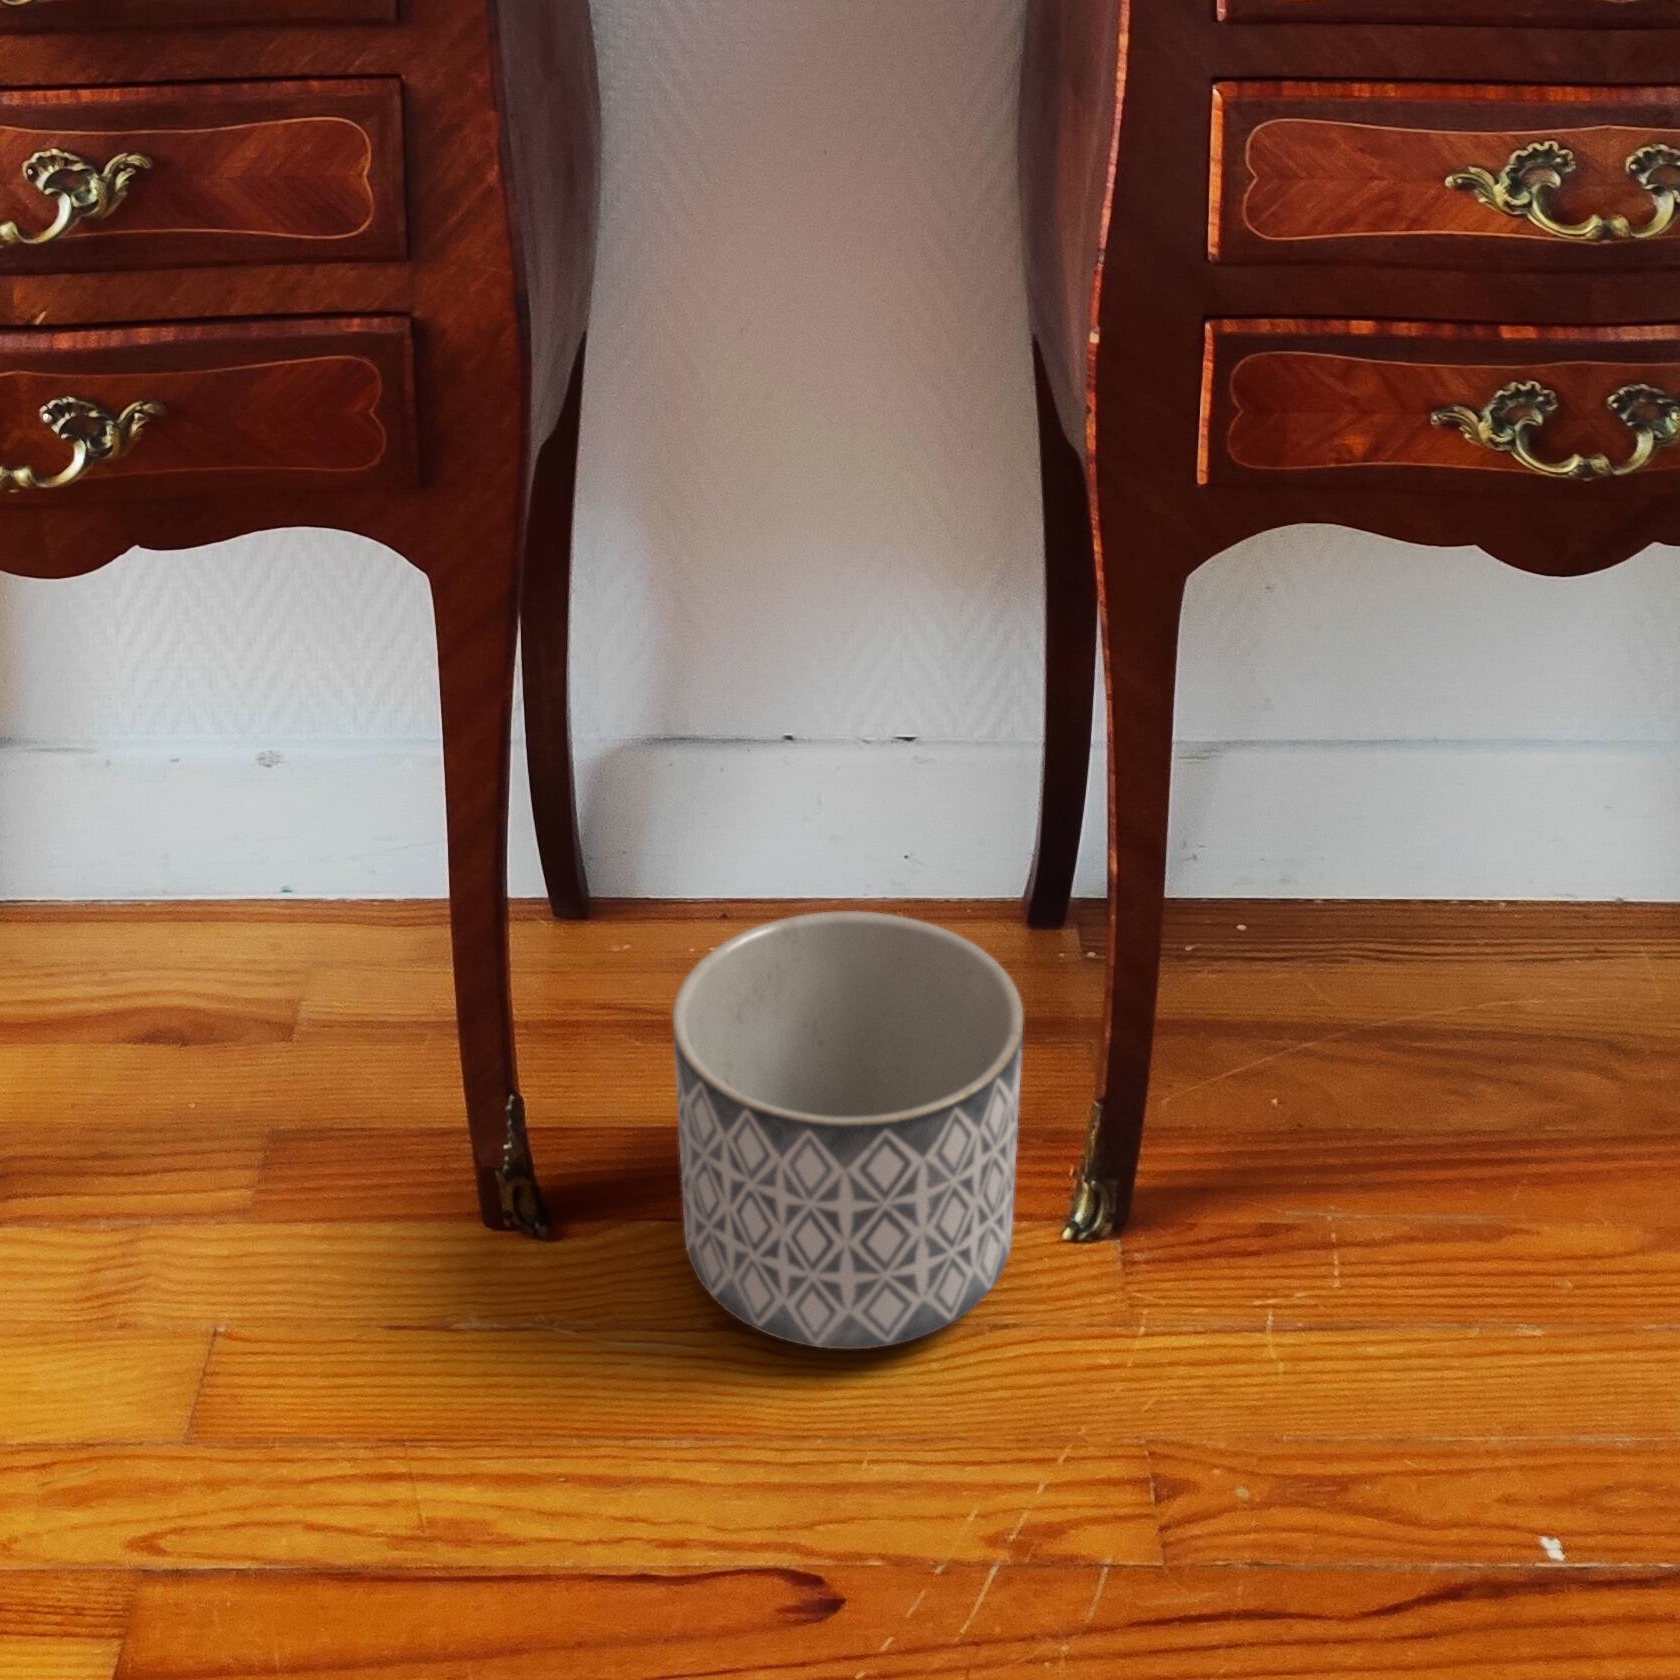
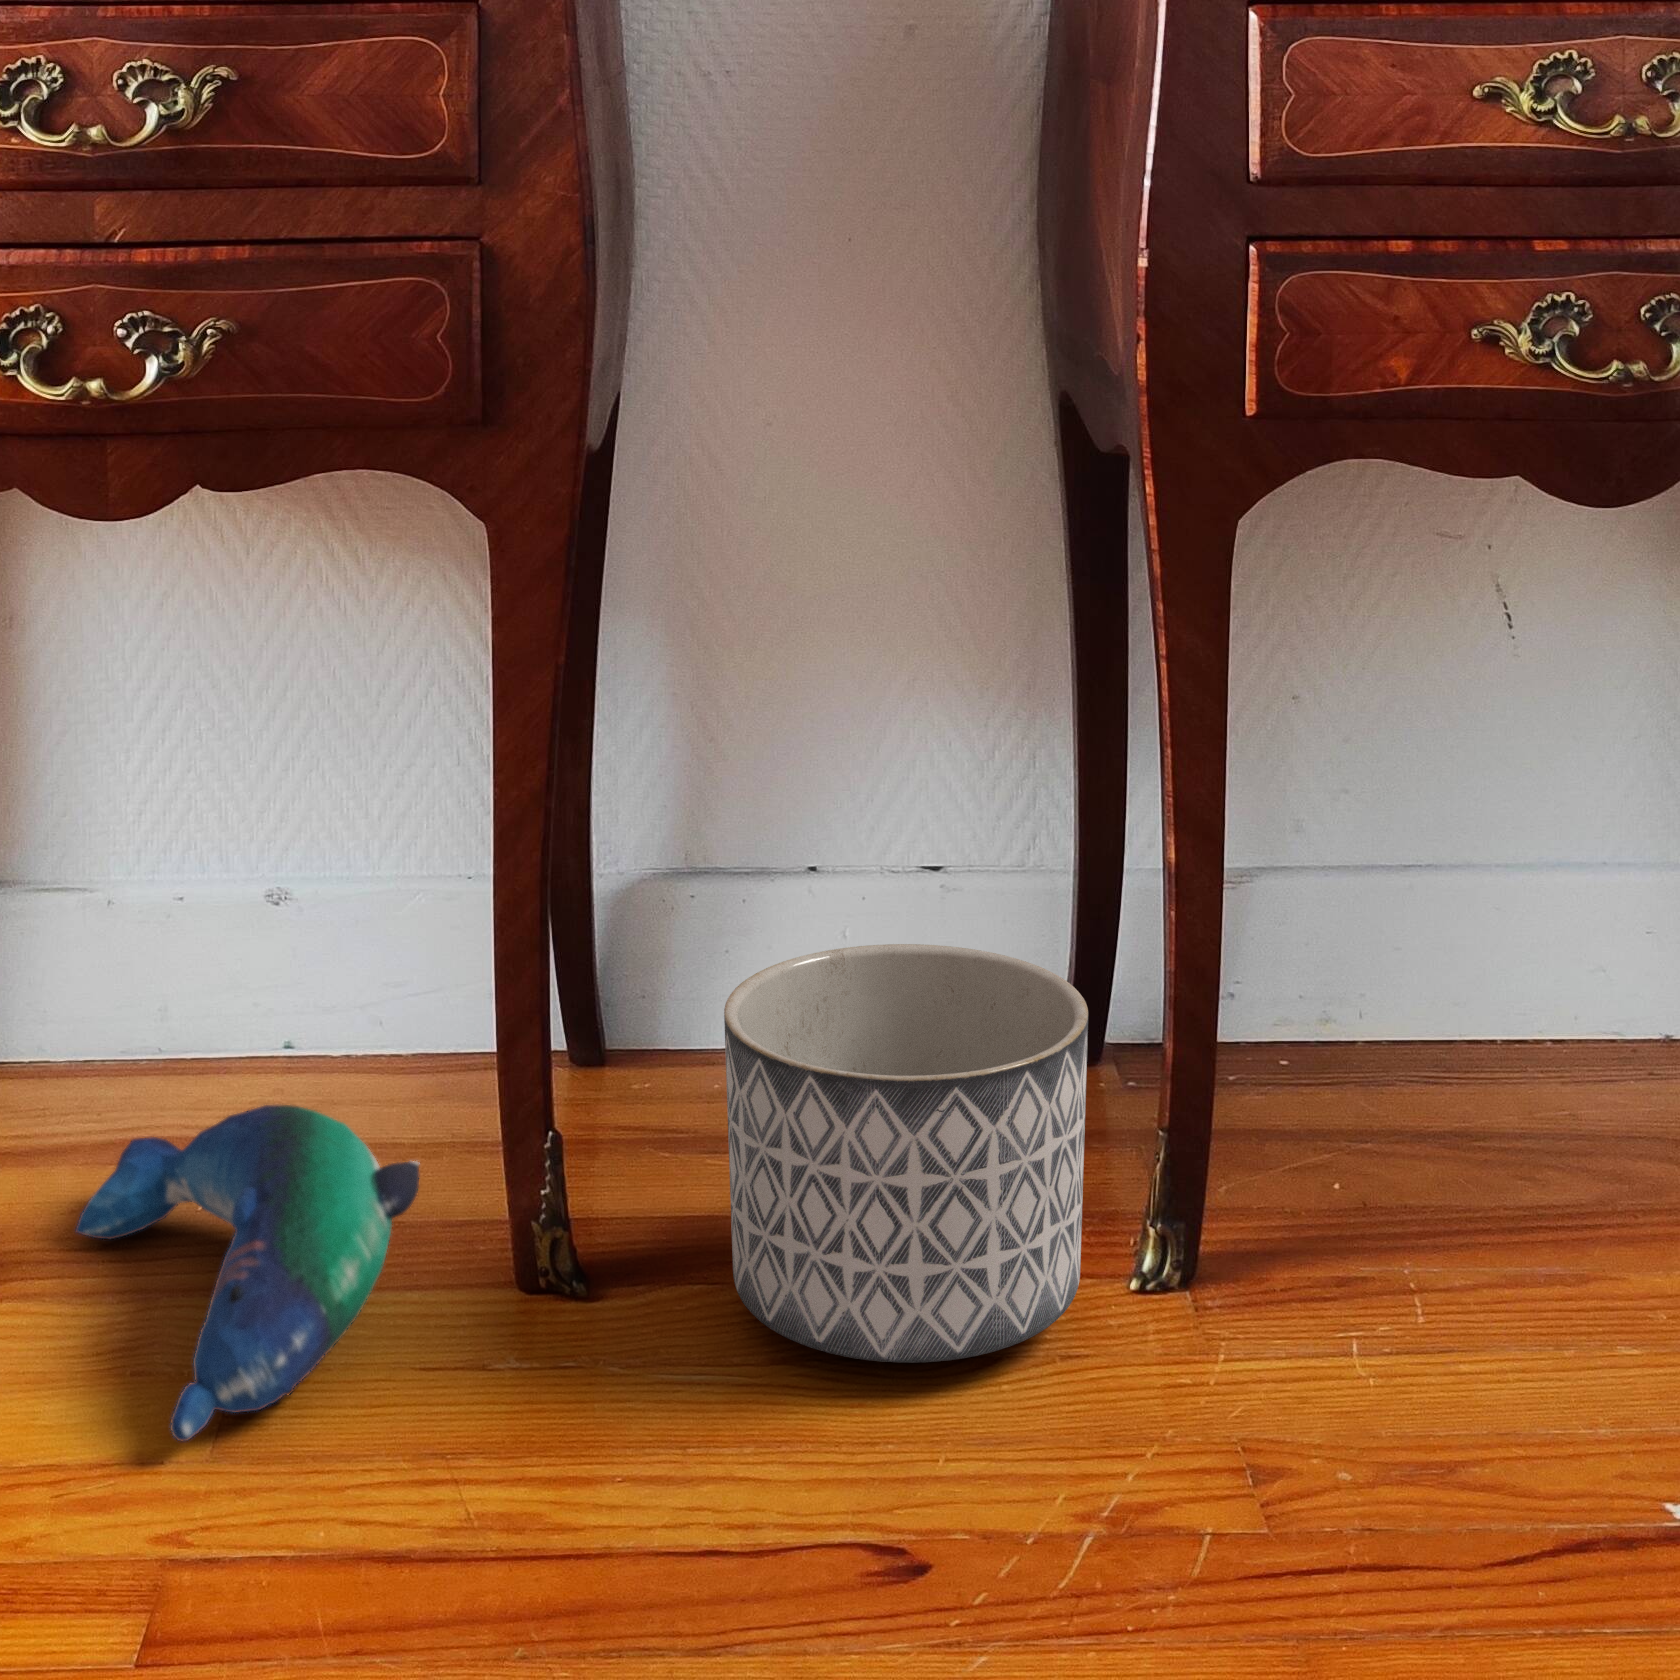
plush toy: none [79,1043,389,1426] -> present [76,1105,419,1441]

